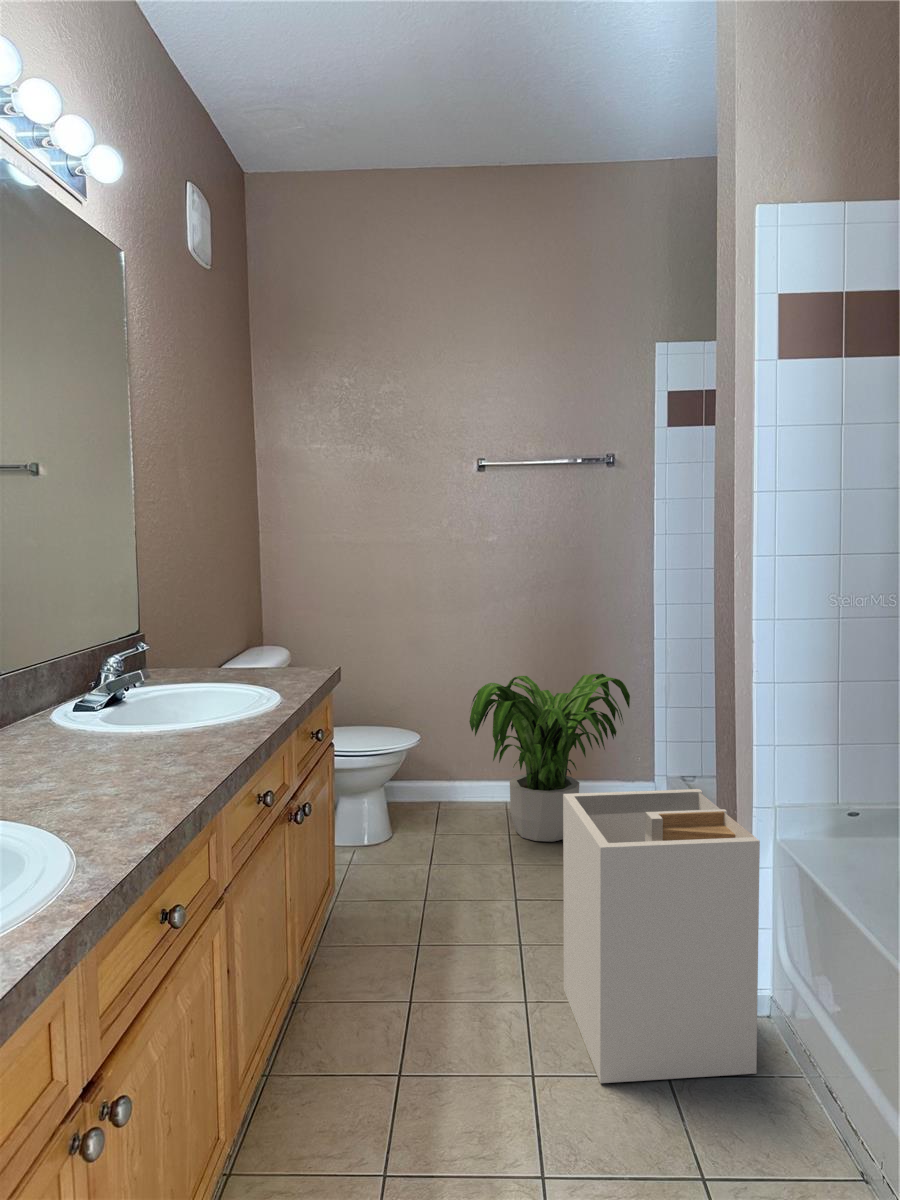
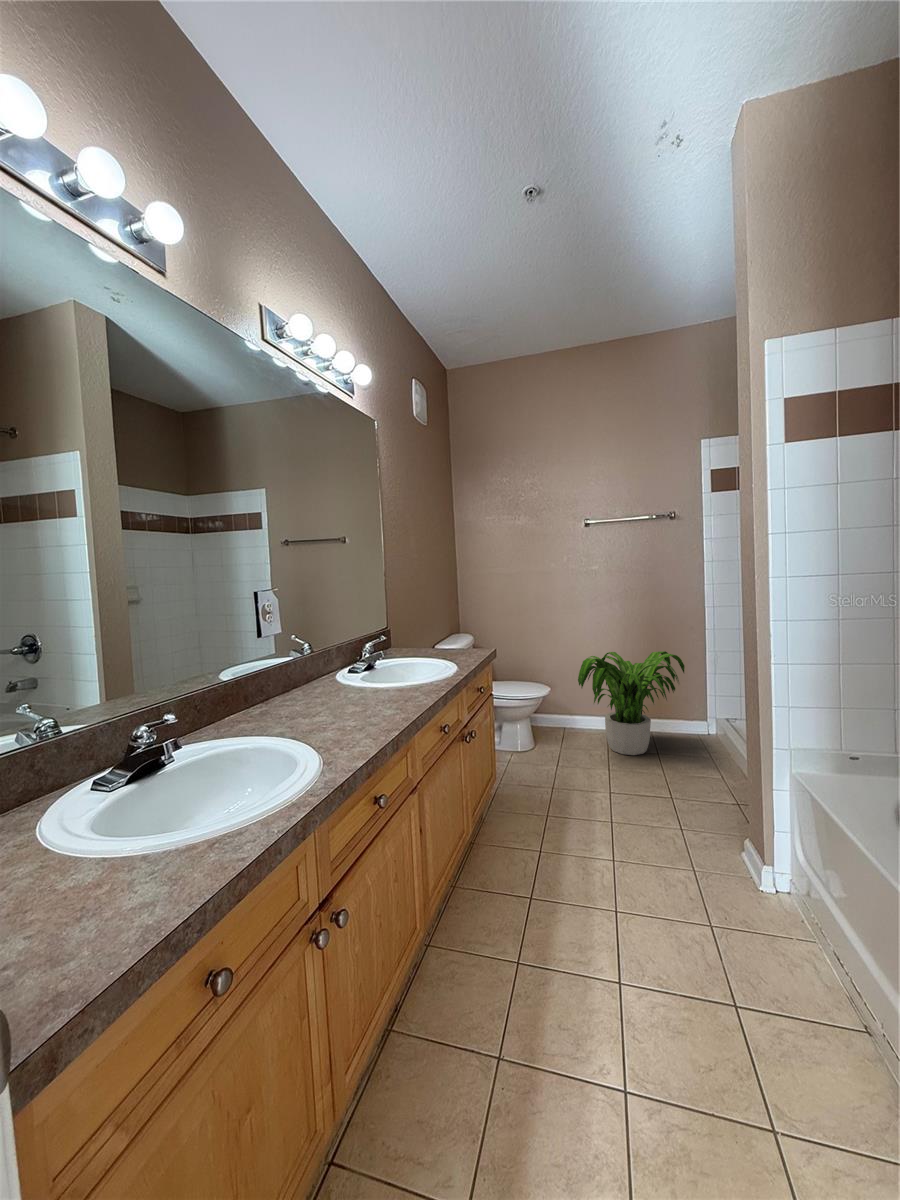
laundry hamper: present [563,789,760,1083] -> none [635,731,780,937]

